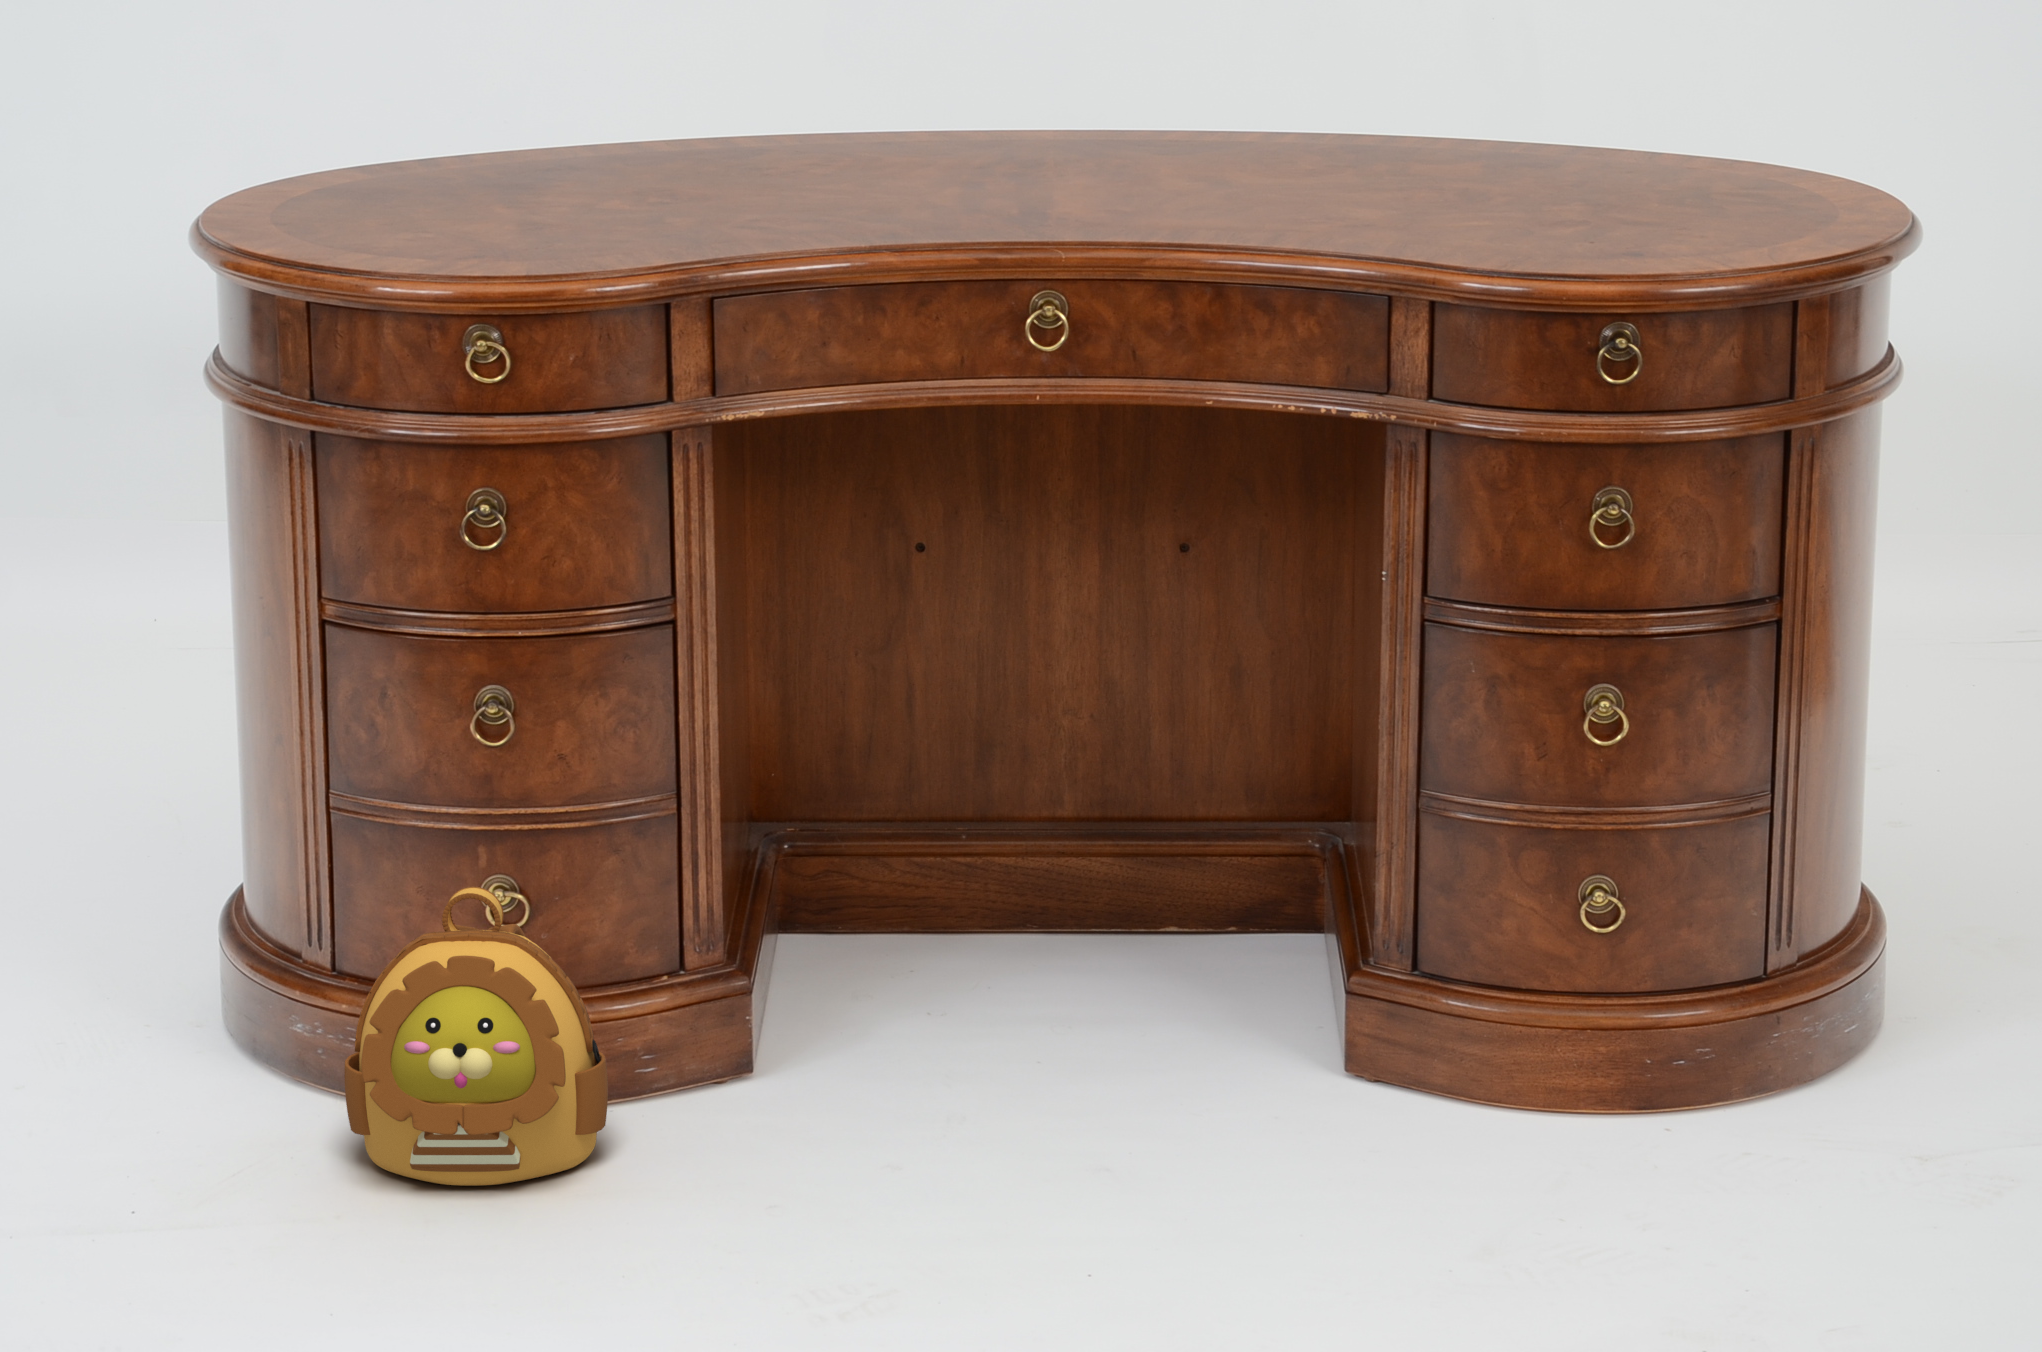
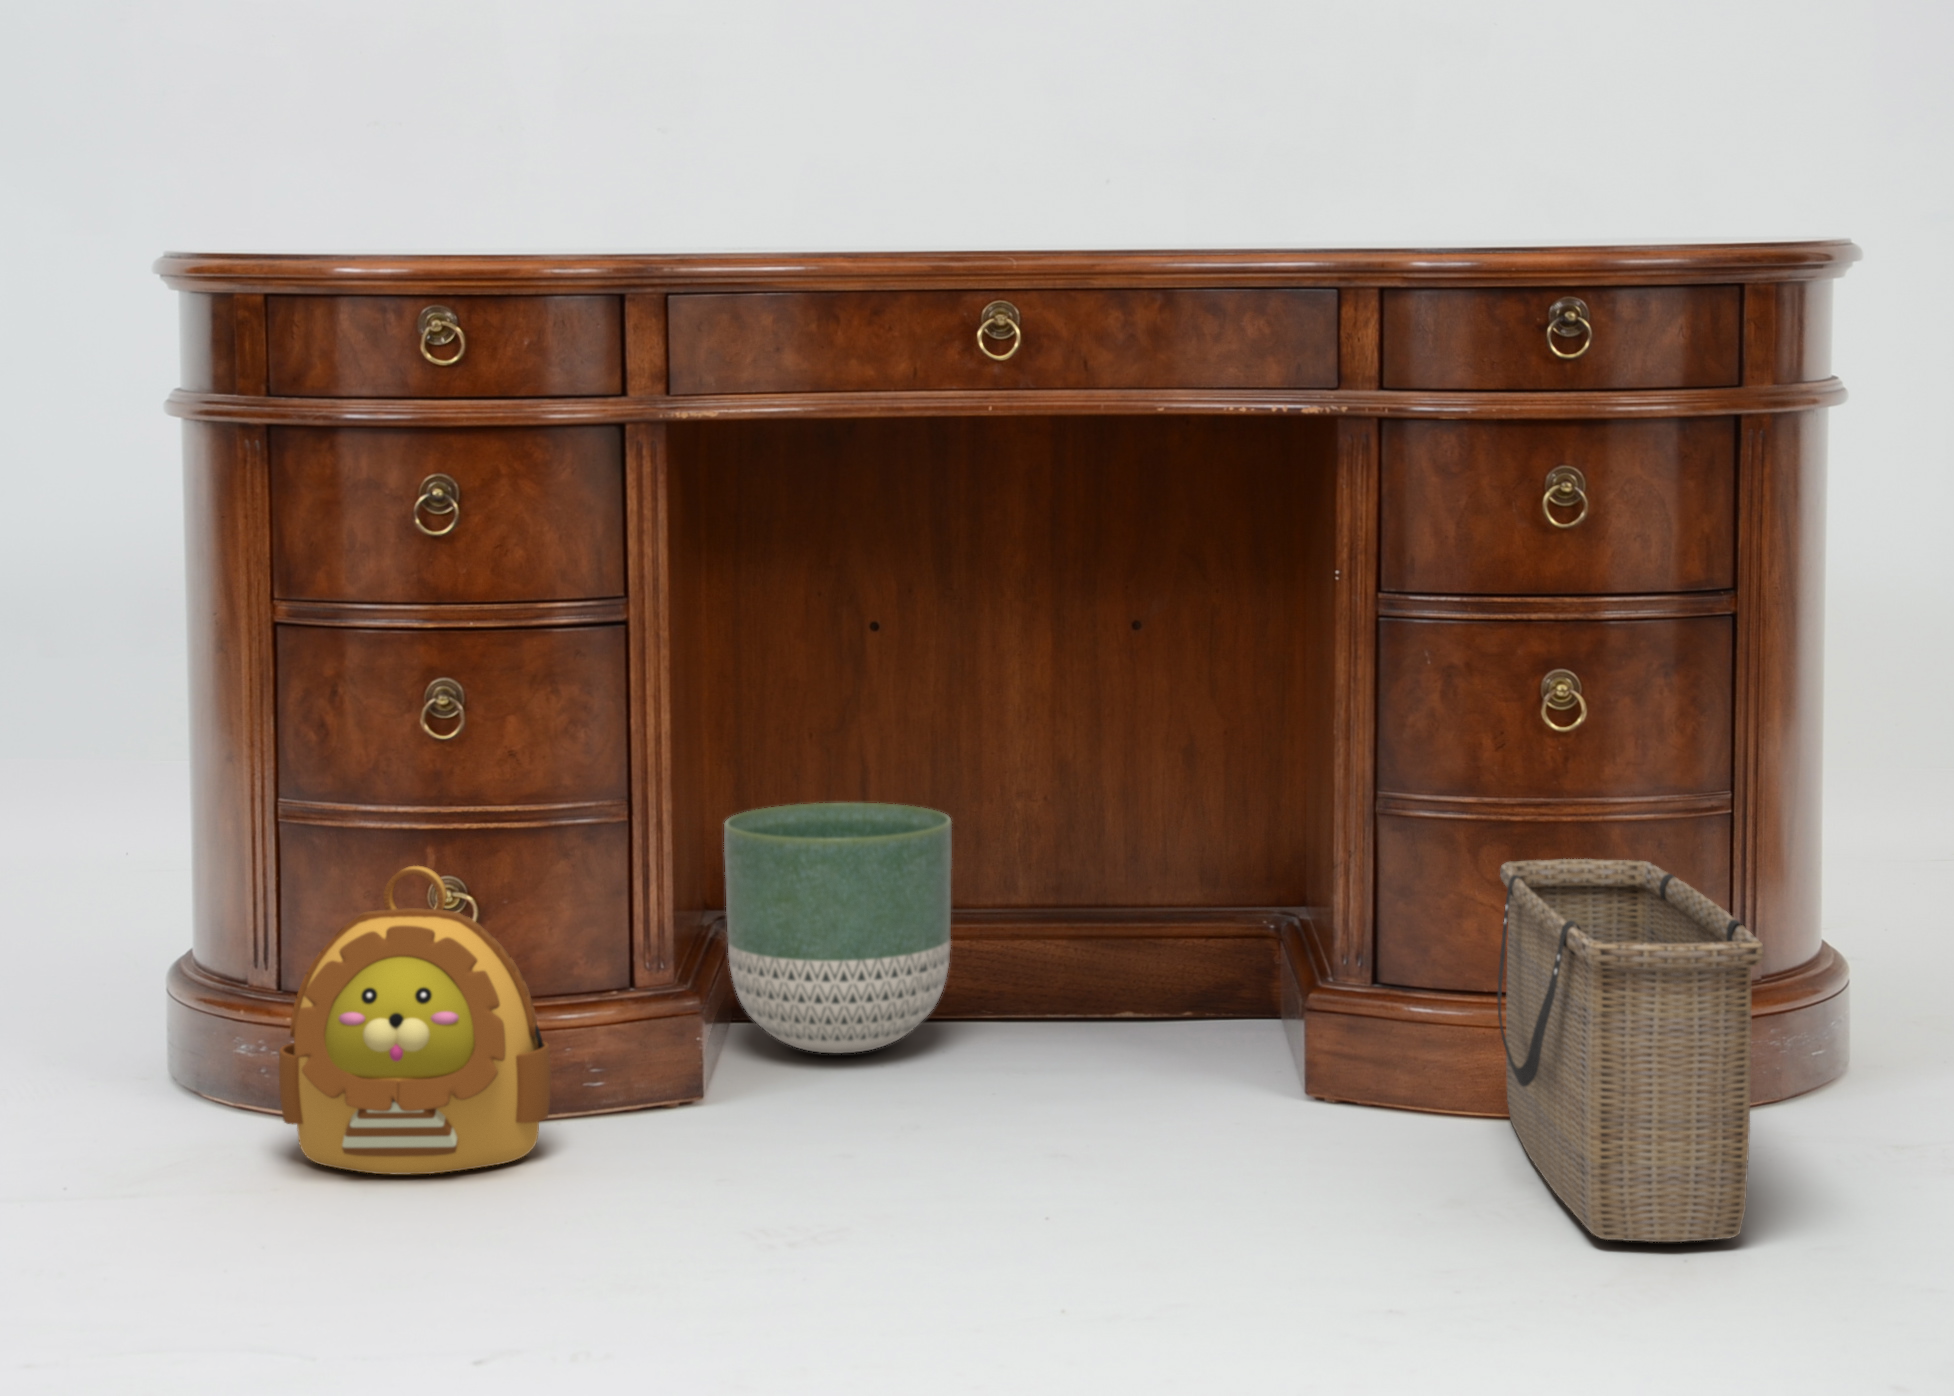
planter: none [770,752,998,1016] -> present [724,803,952,1053]
basket: none [1528,871,1774,1294] -> present [1497,859,1764,1242]

